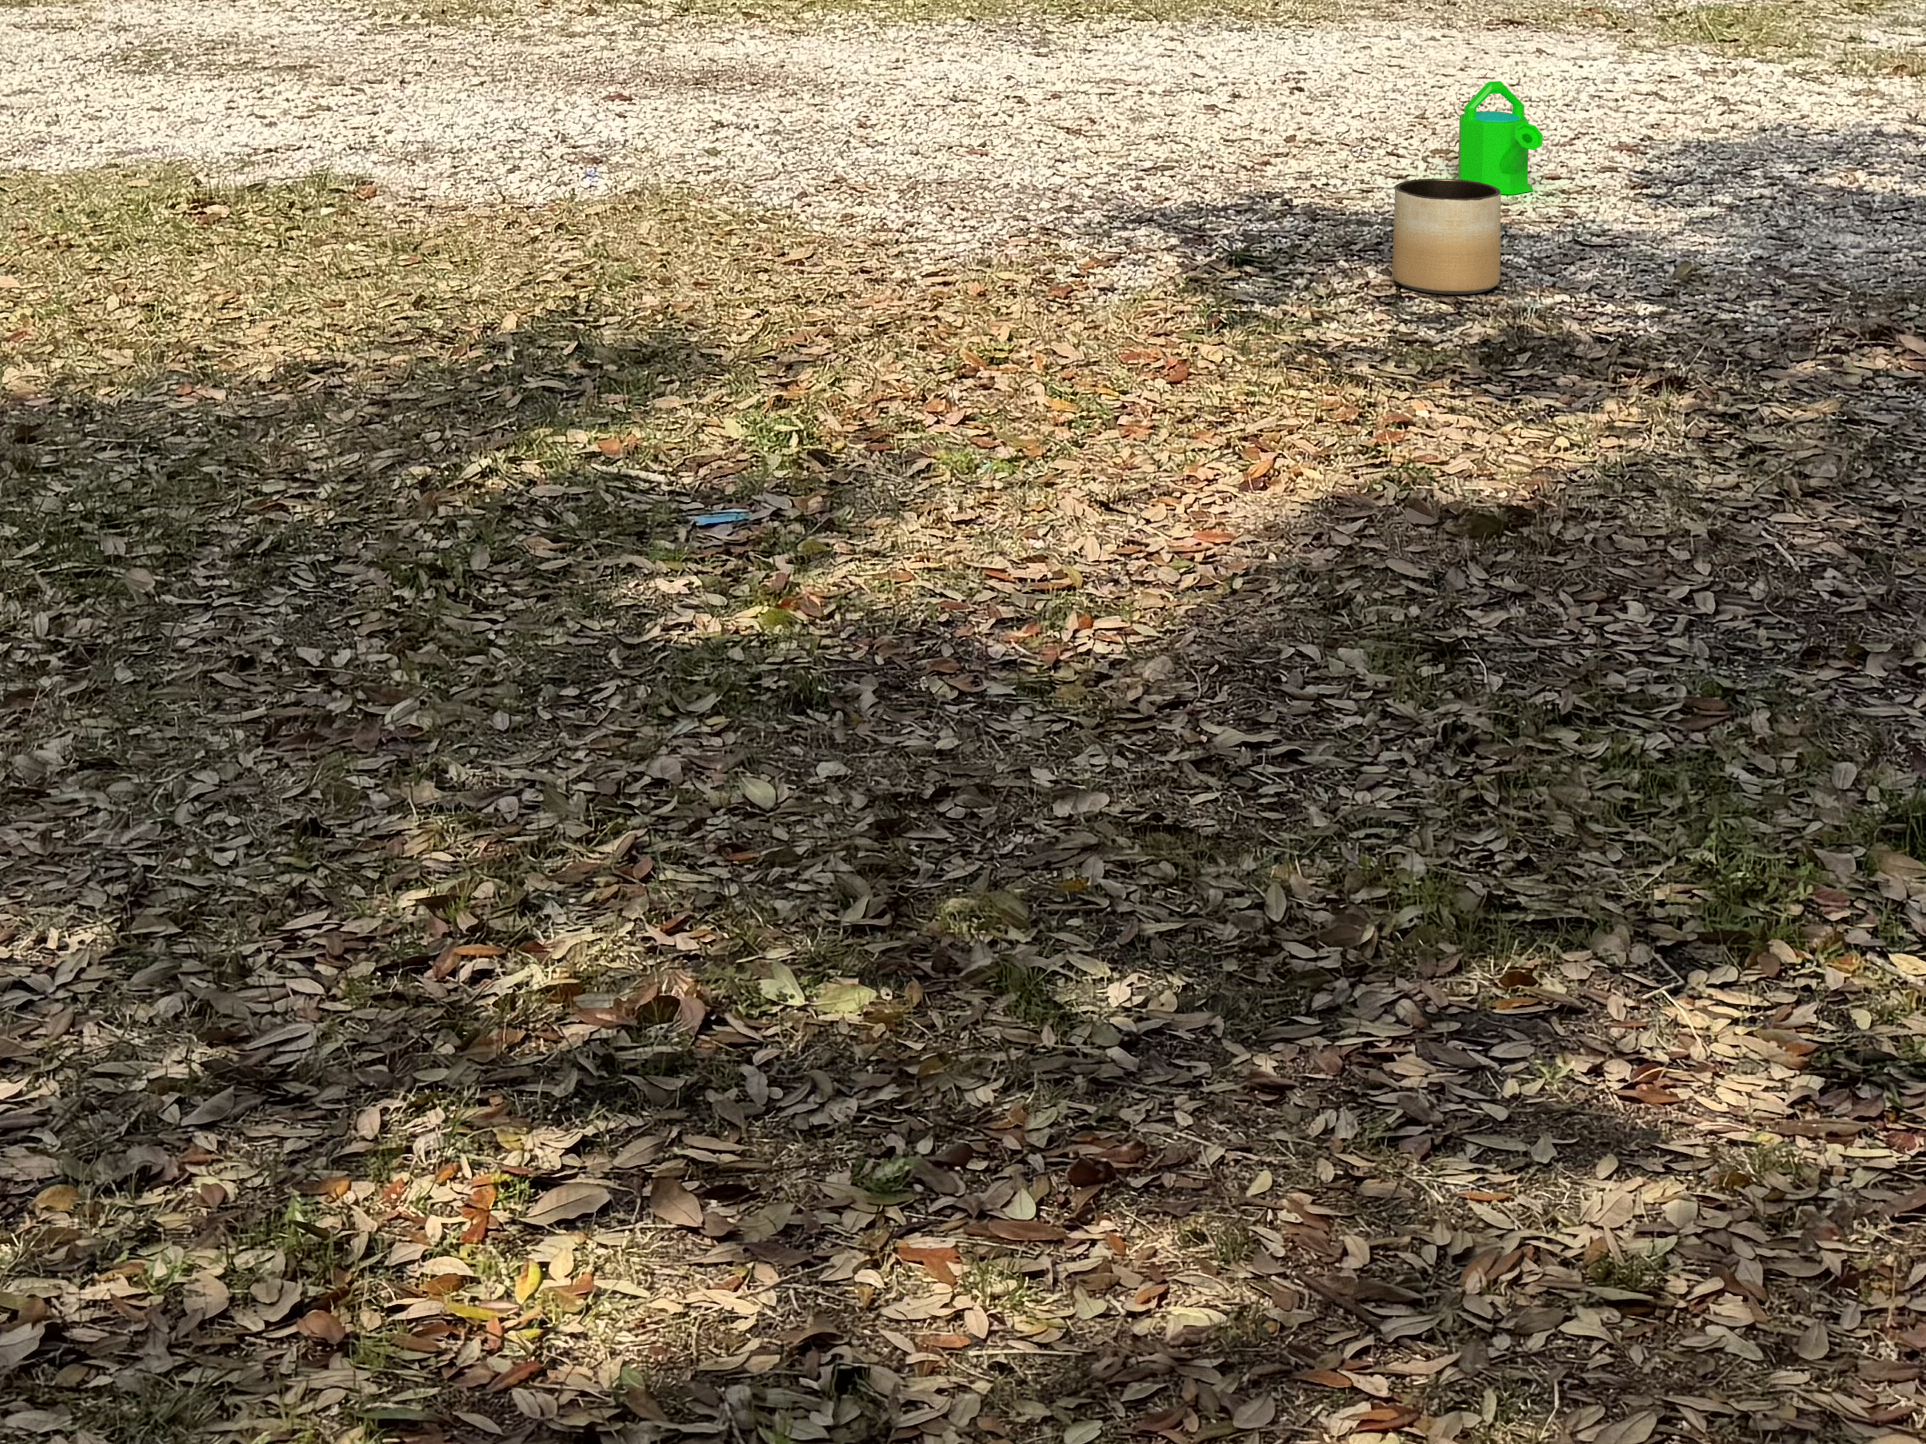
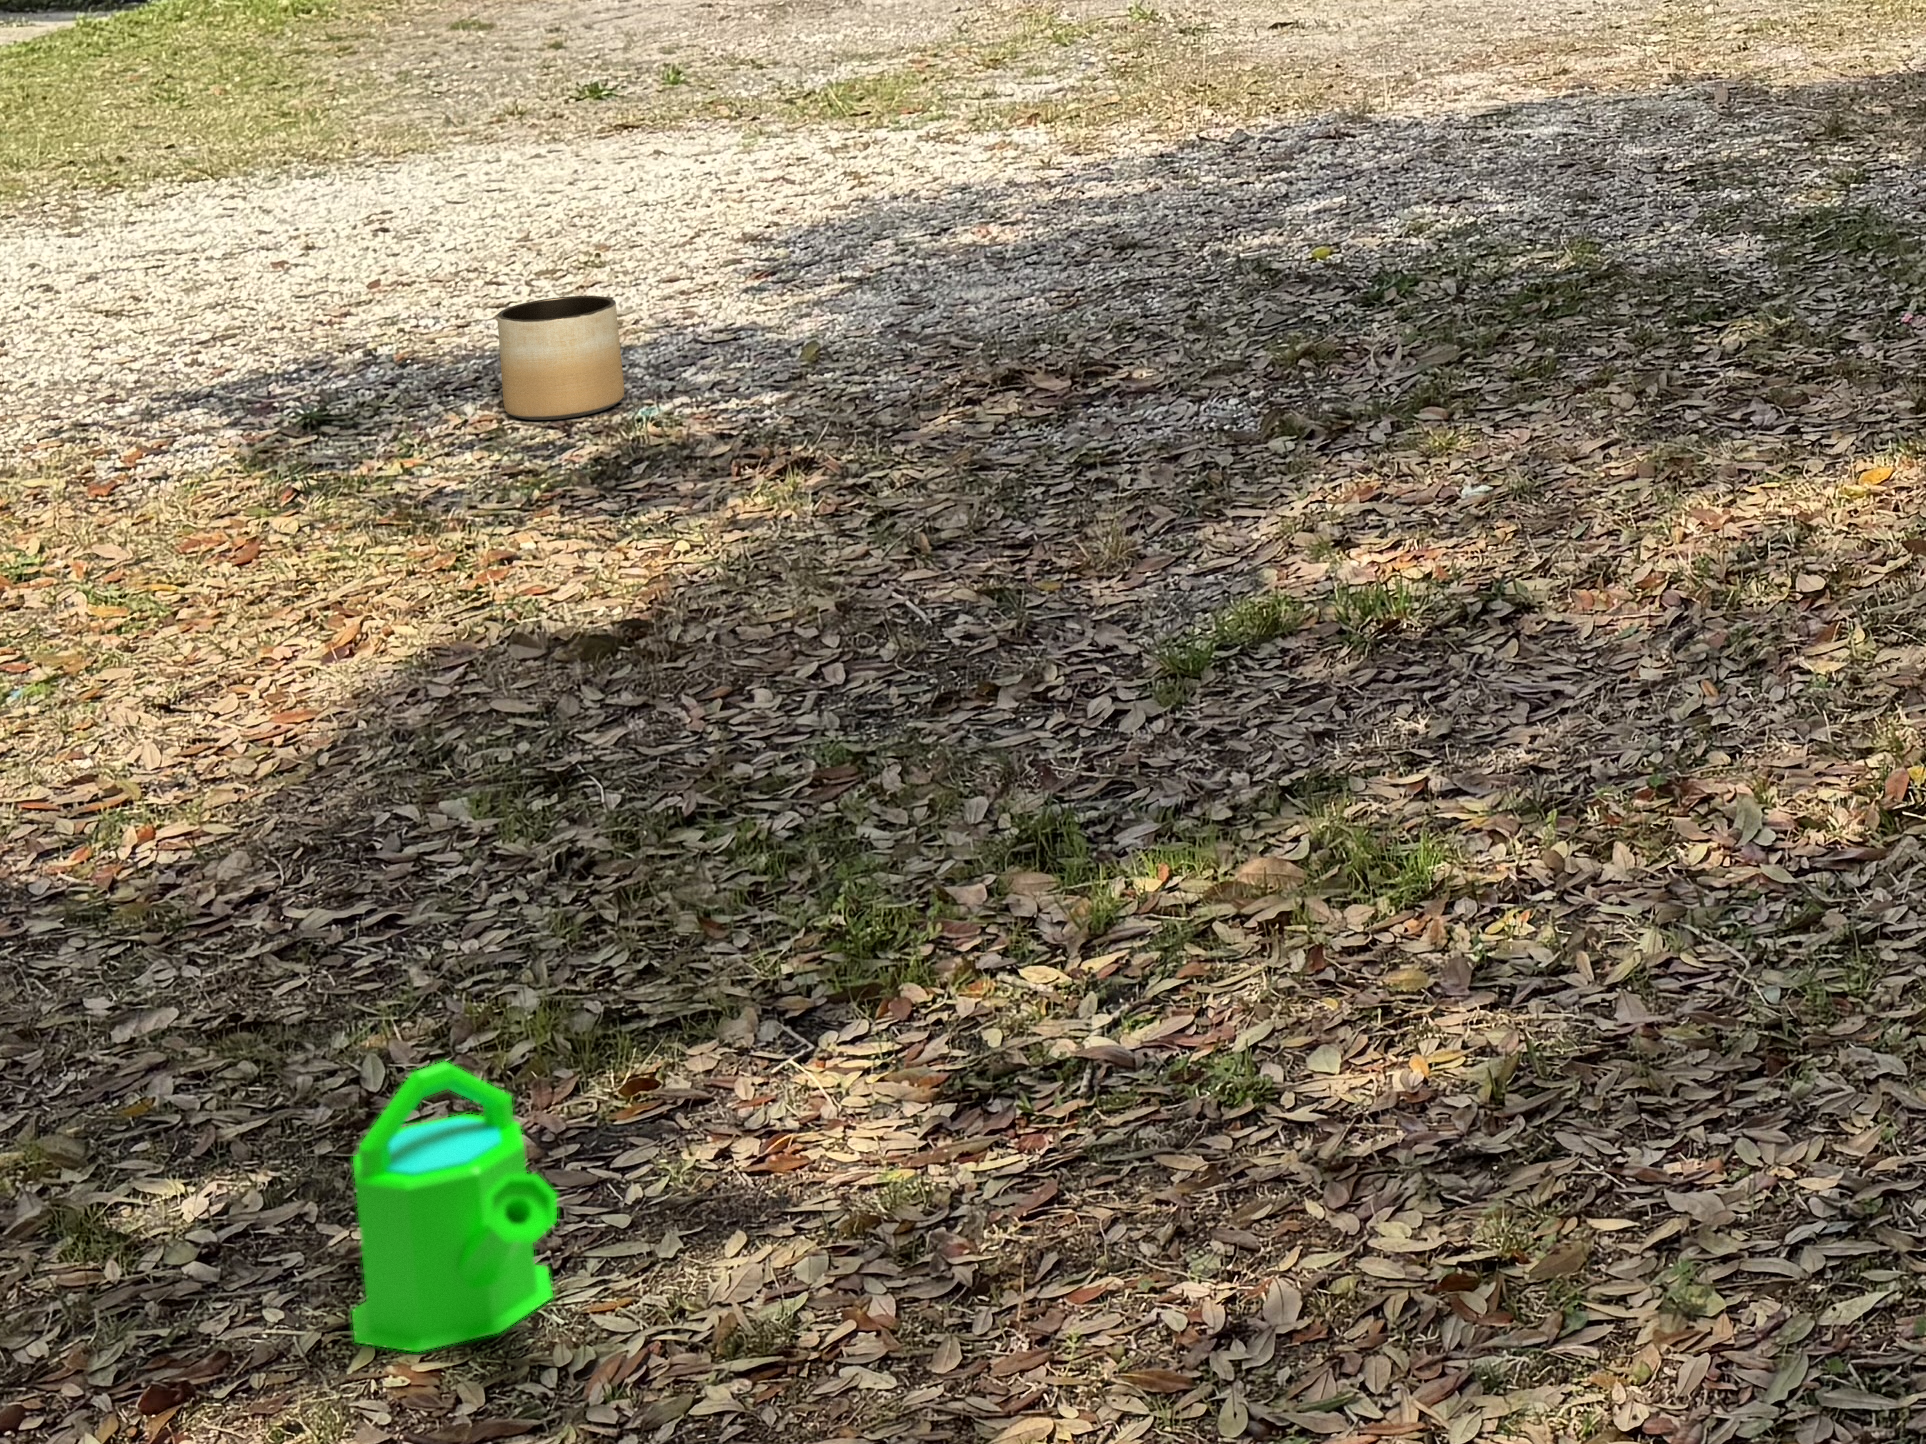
watering can: present [1458,81,1543,195] -> present [352,1062,557,1352]

